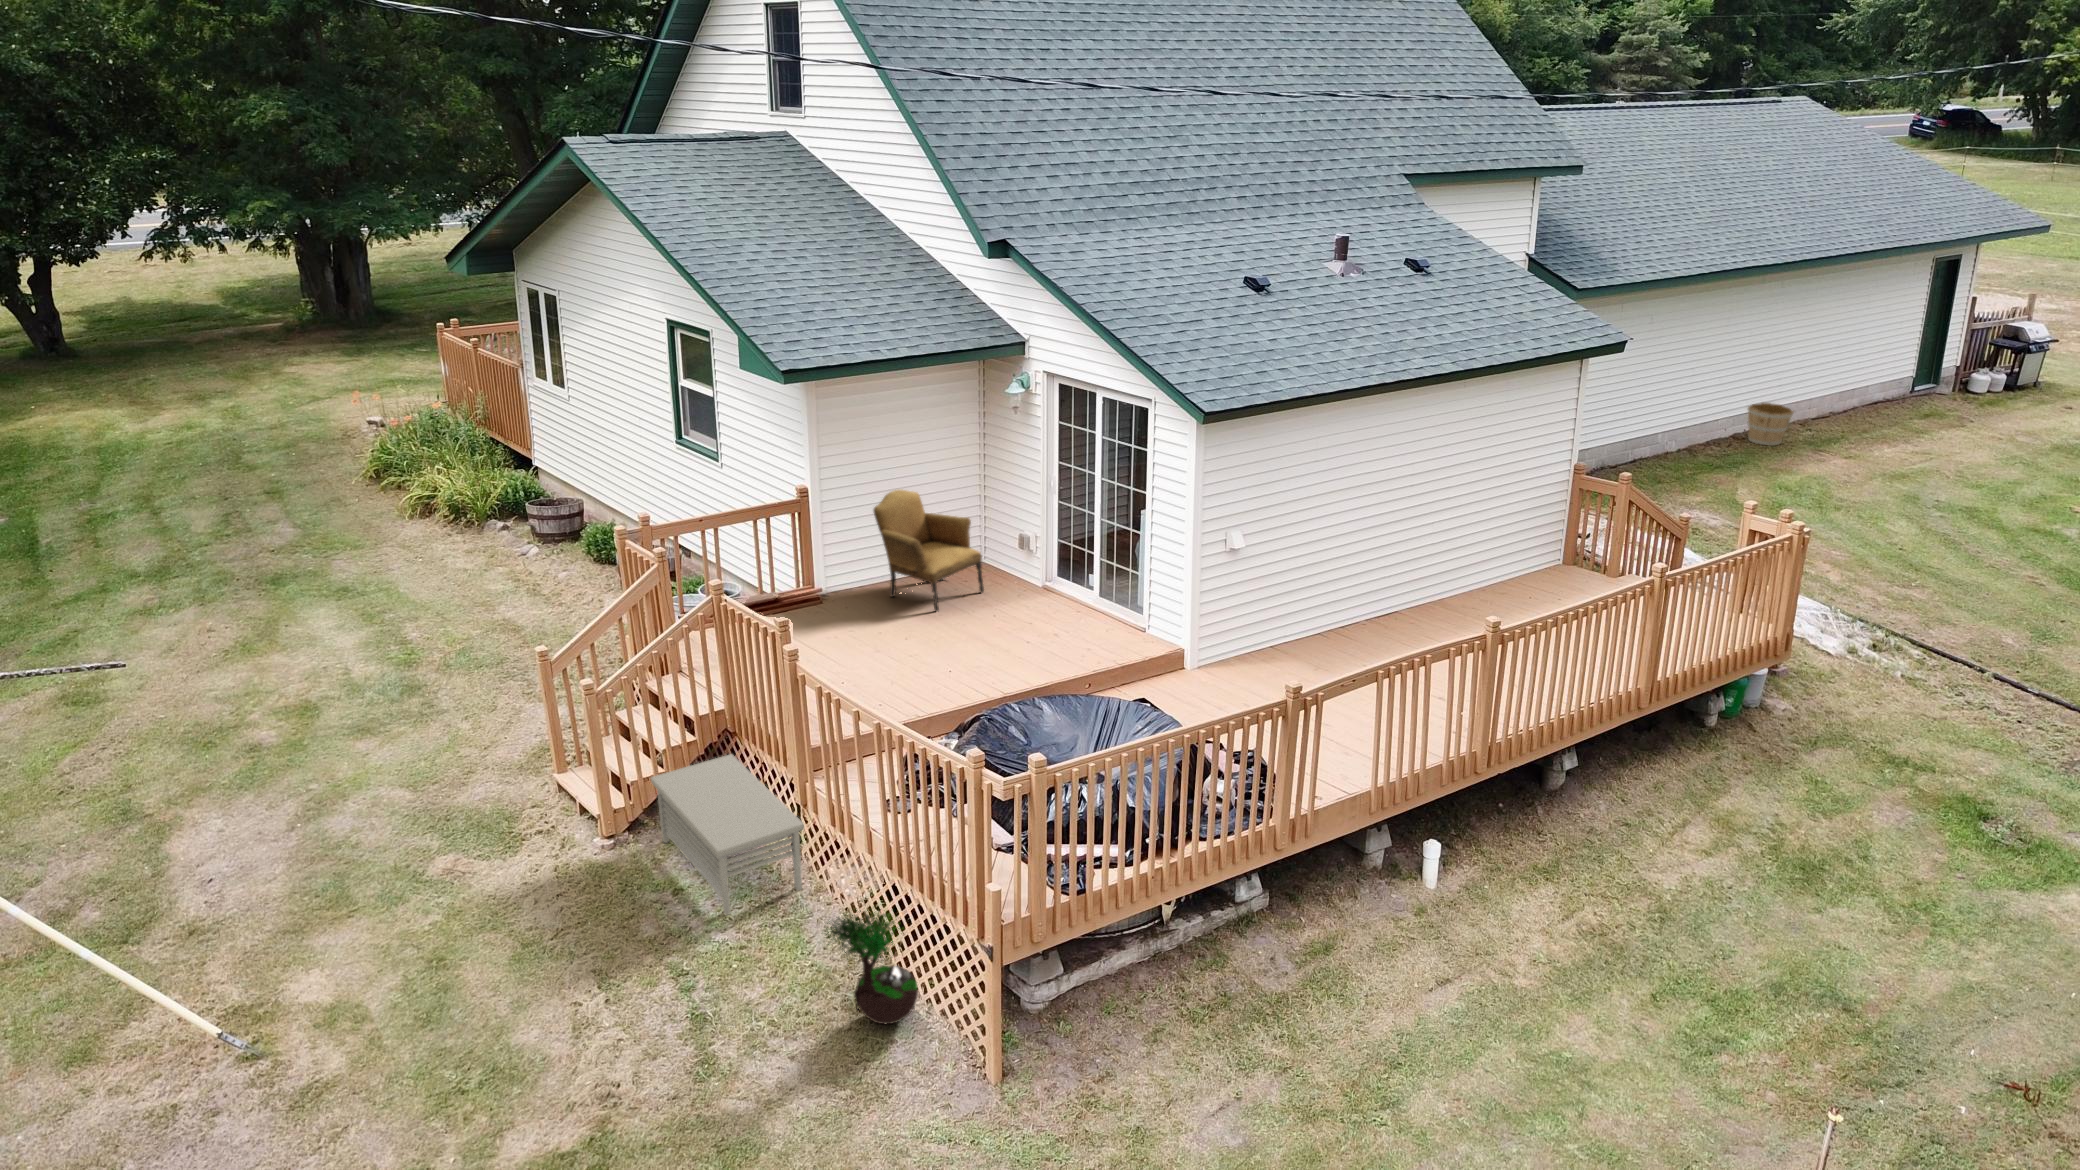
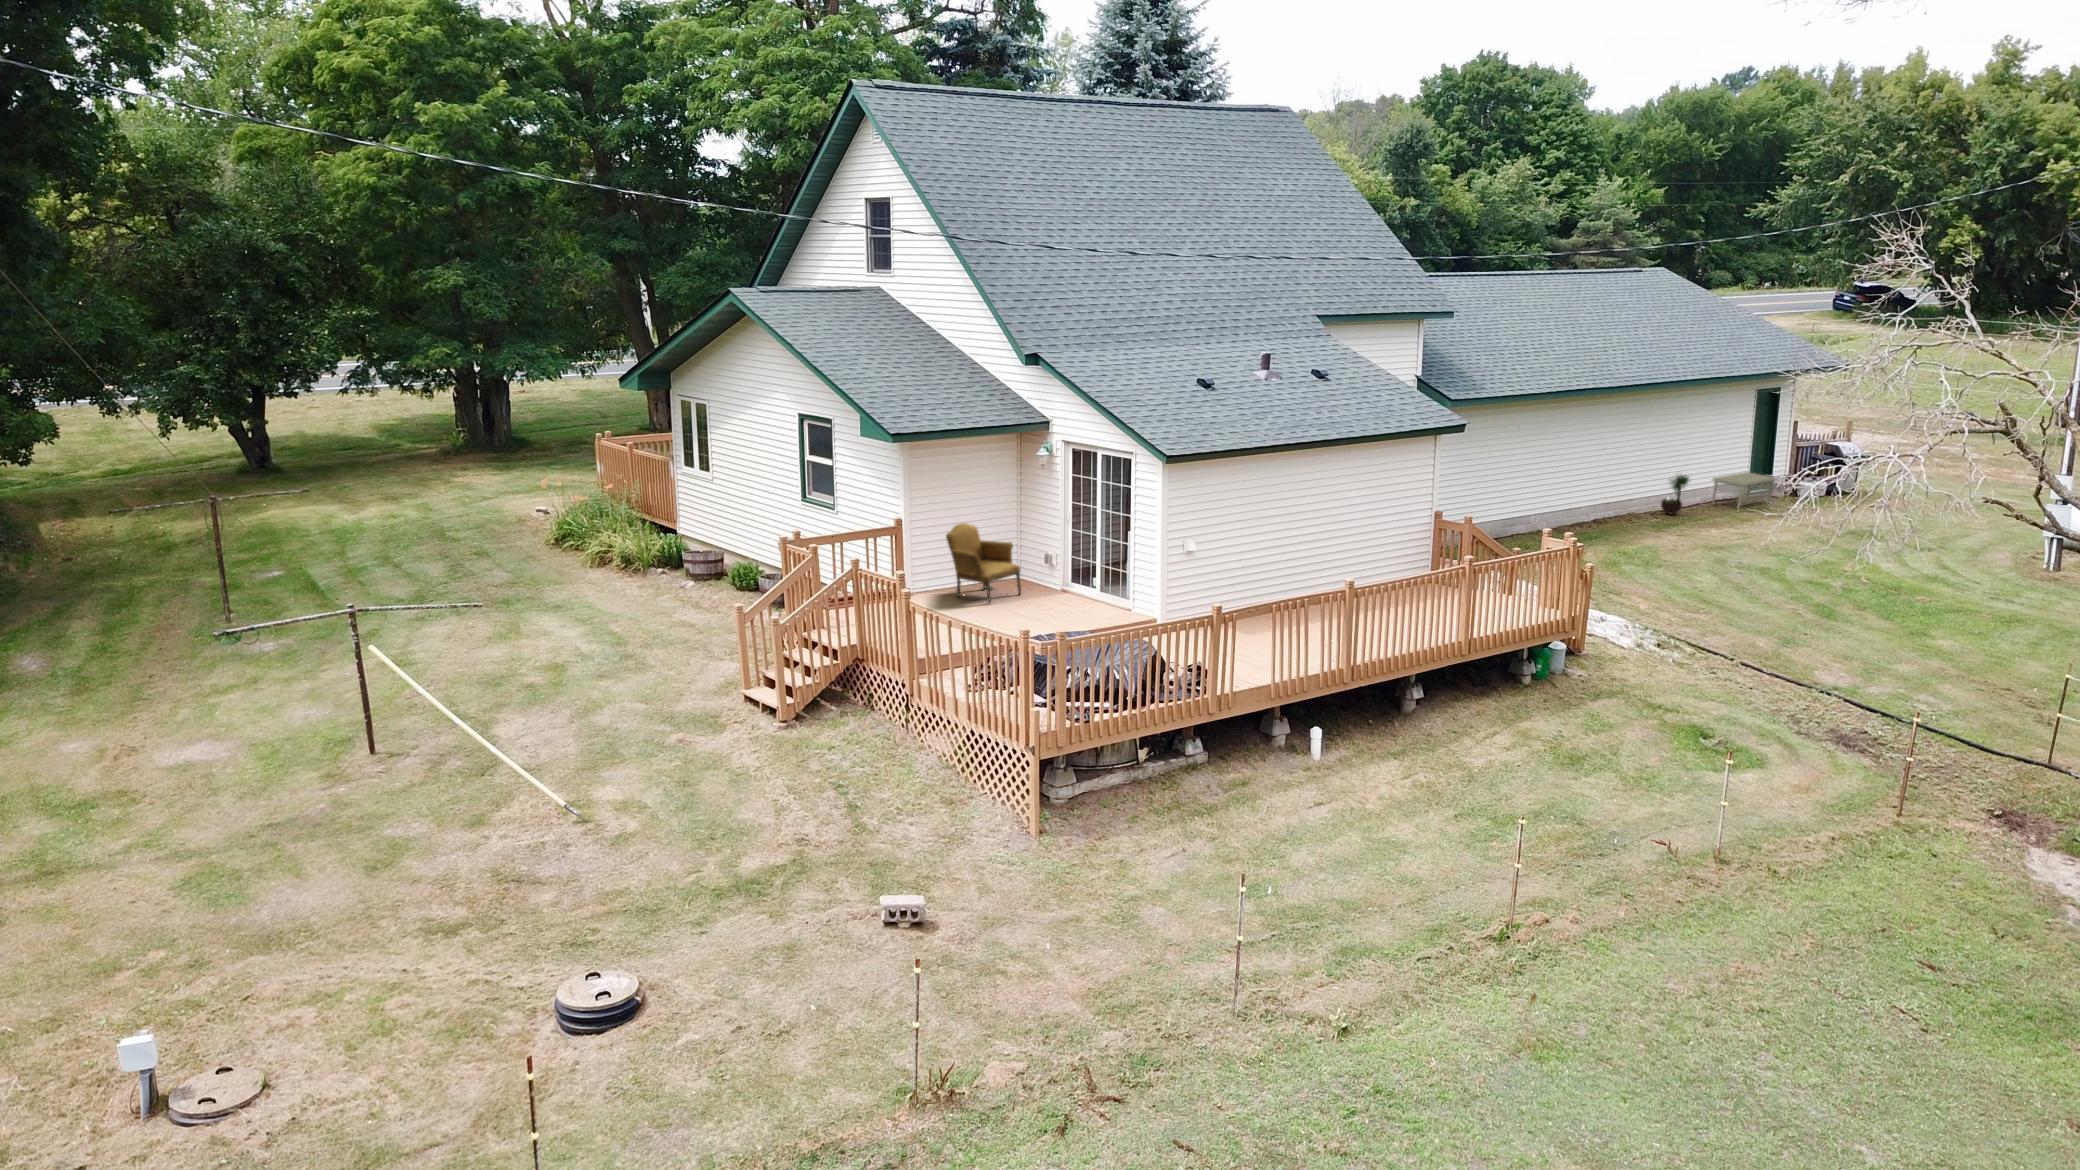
wooden bucket: present [1748,403,1794,446] -> none [1605,496,1640,528]
storage bench: present [651,754,804,915] -> present [1712,472,1776,509]
potted tree: present [826,908,918,1024] -> present [1661,475,1689,514]

